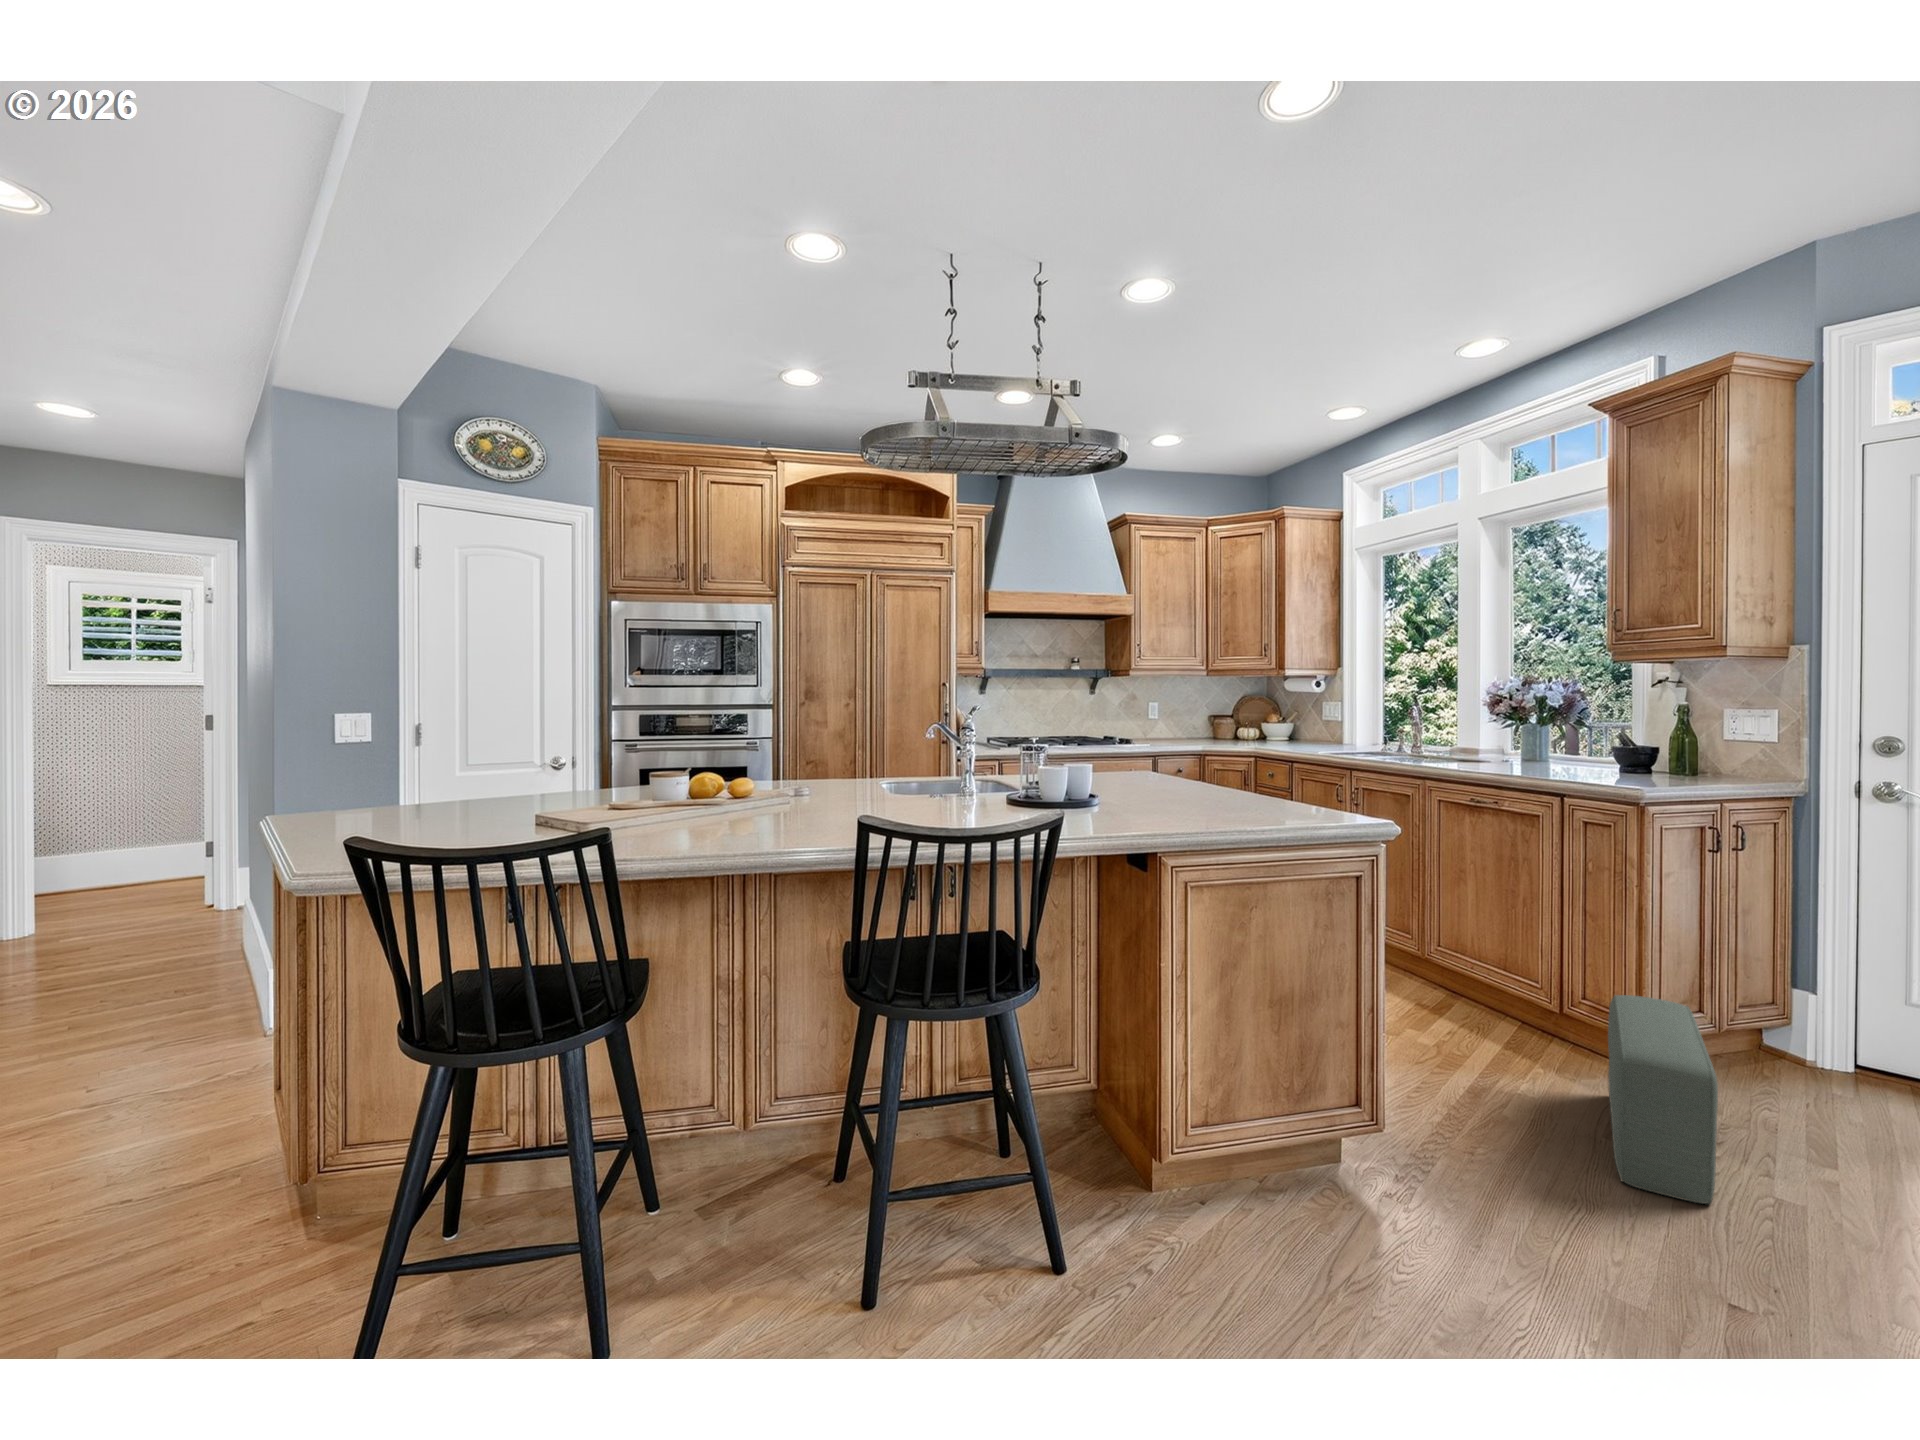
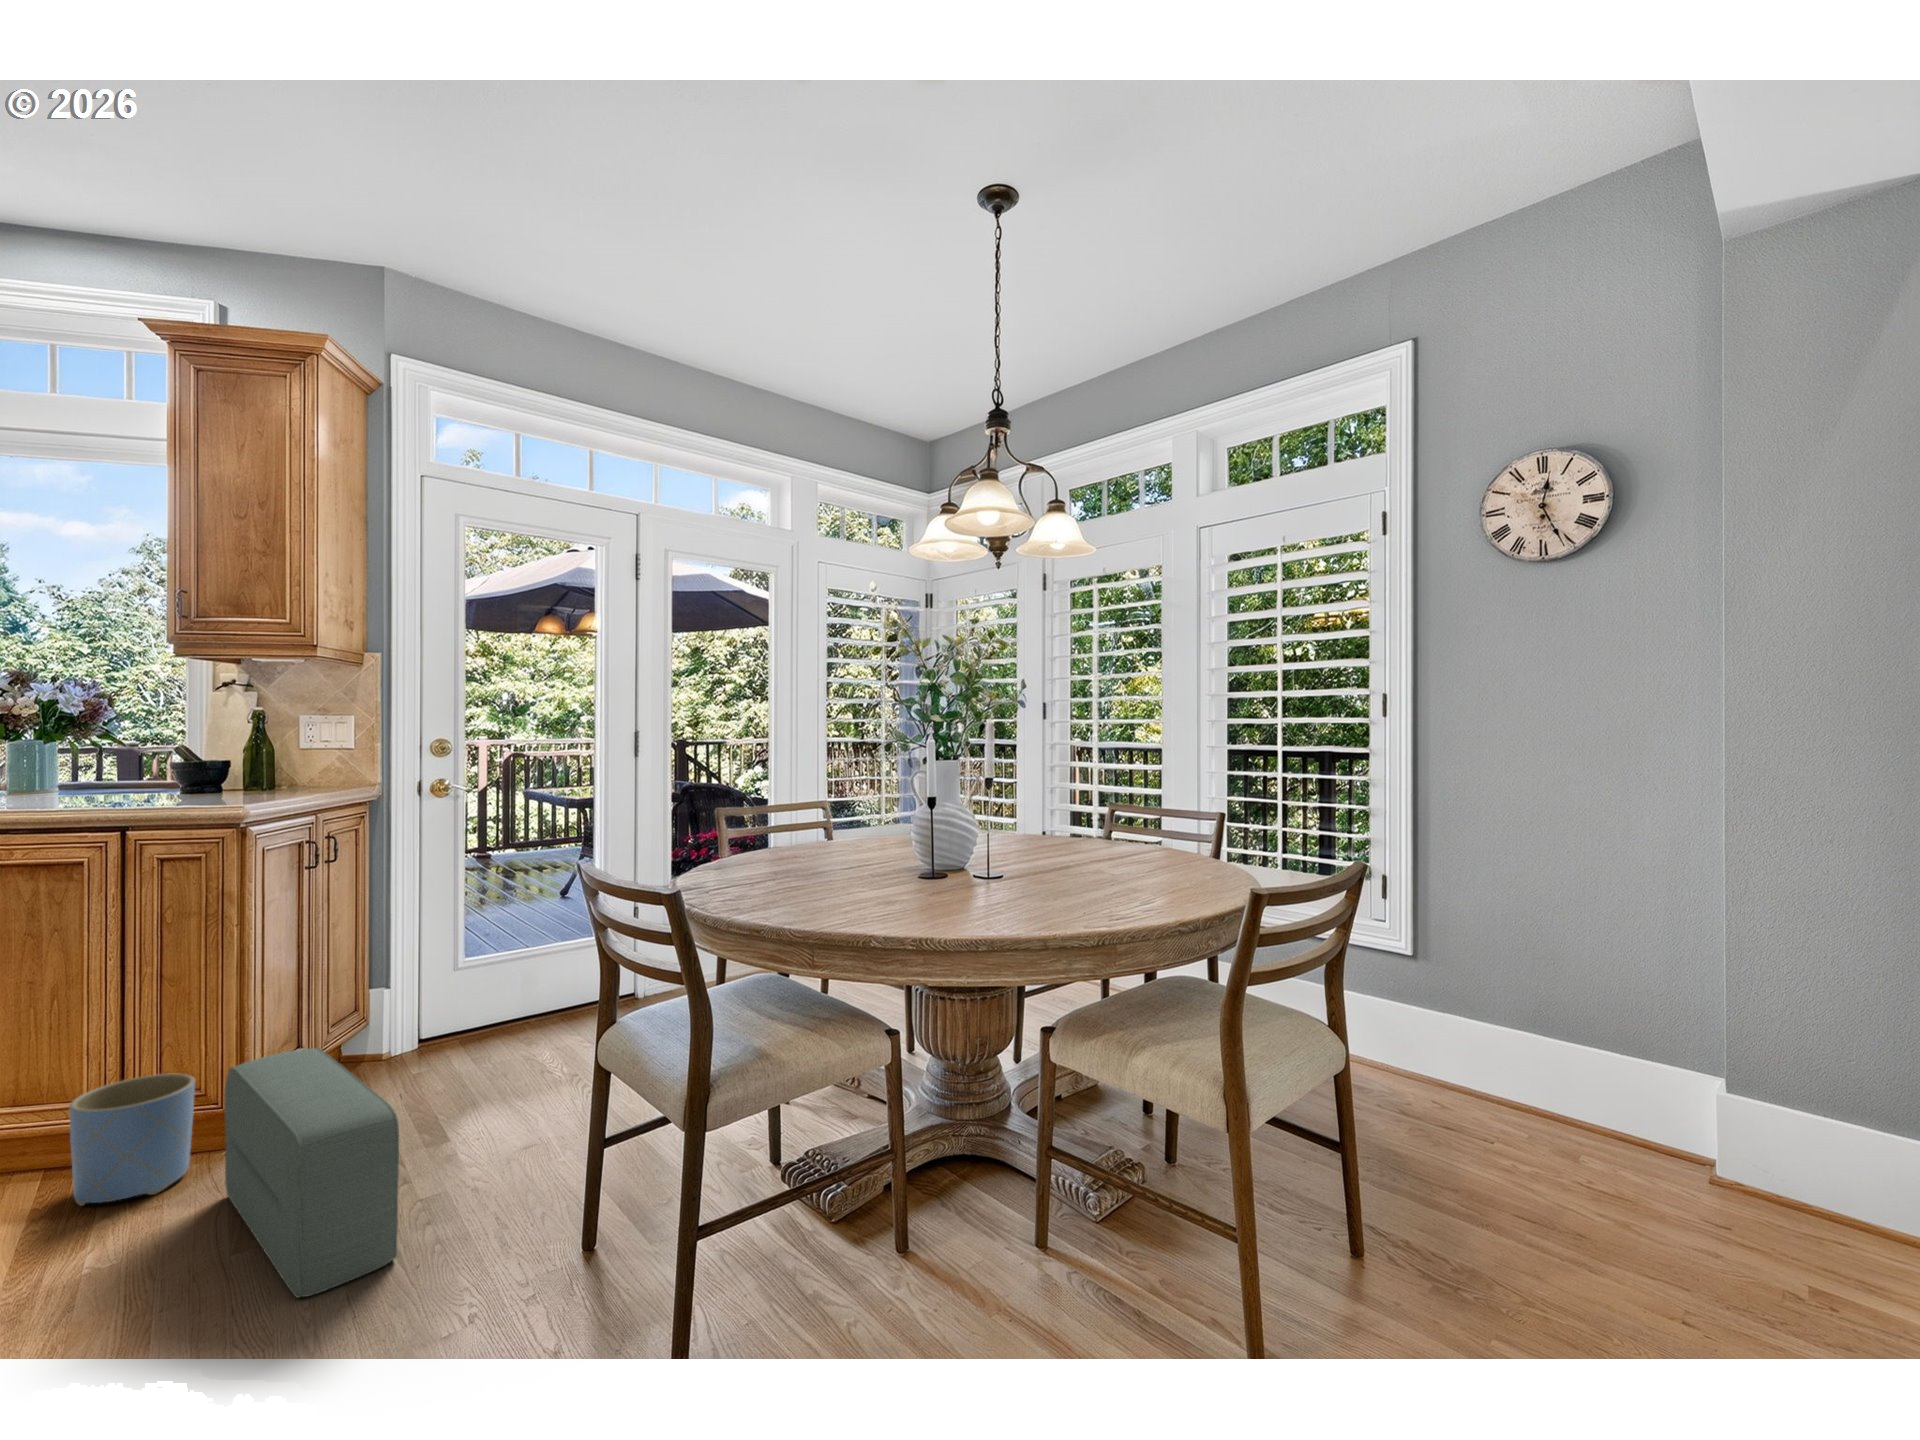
planter: none [1520,980,1602,1071] -> present [69,1073,195,1206]

